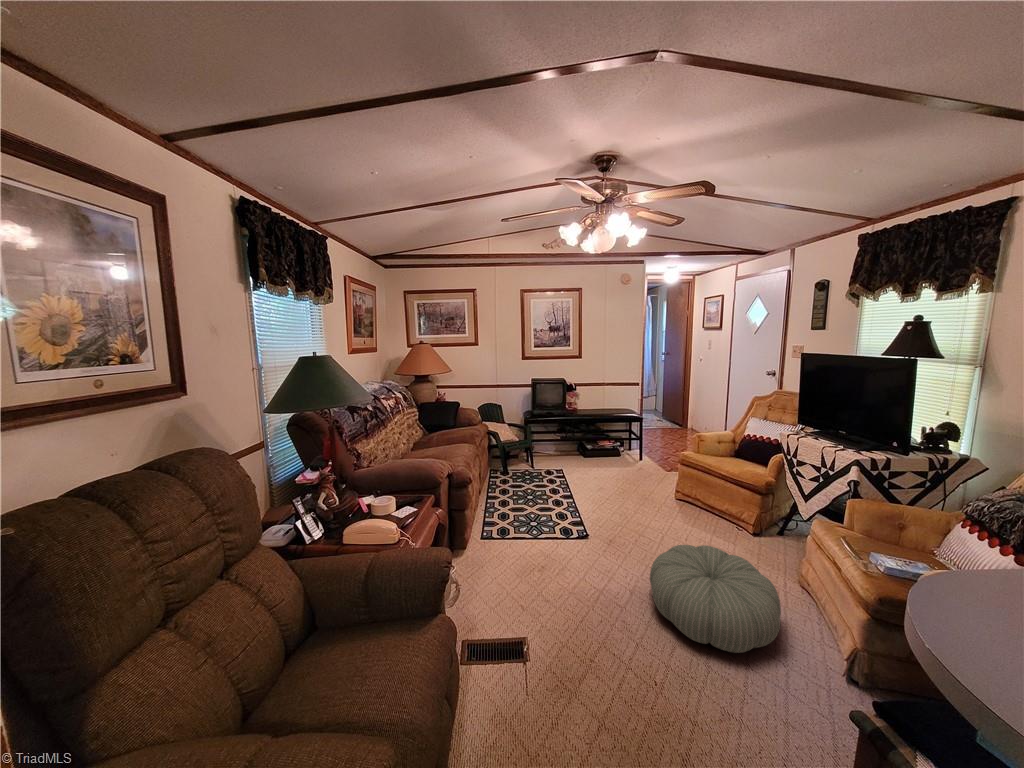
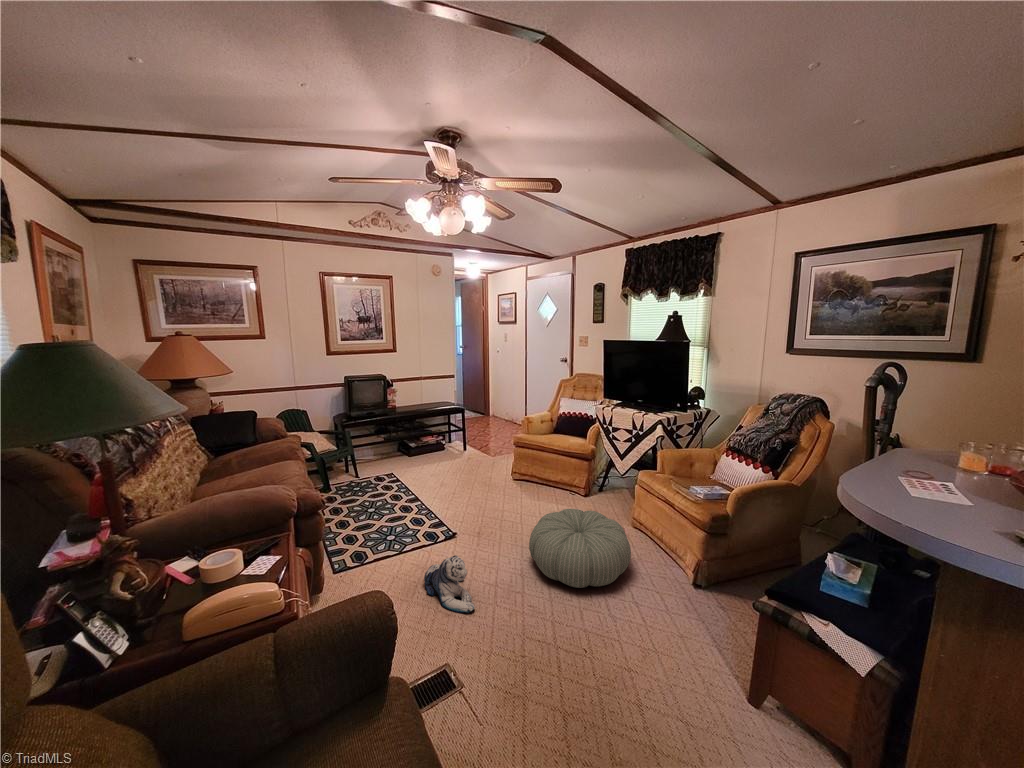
plush toy: none [538,558,576,618] -> present [424,555,474,613]

